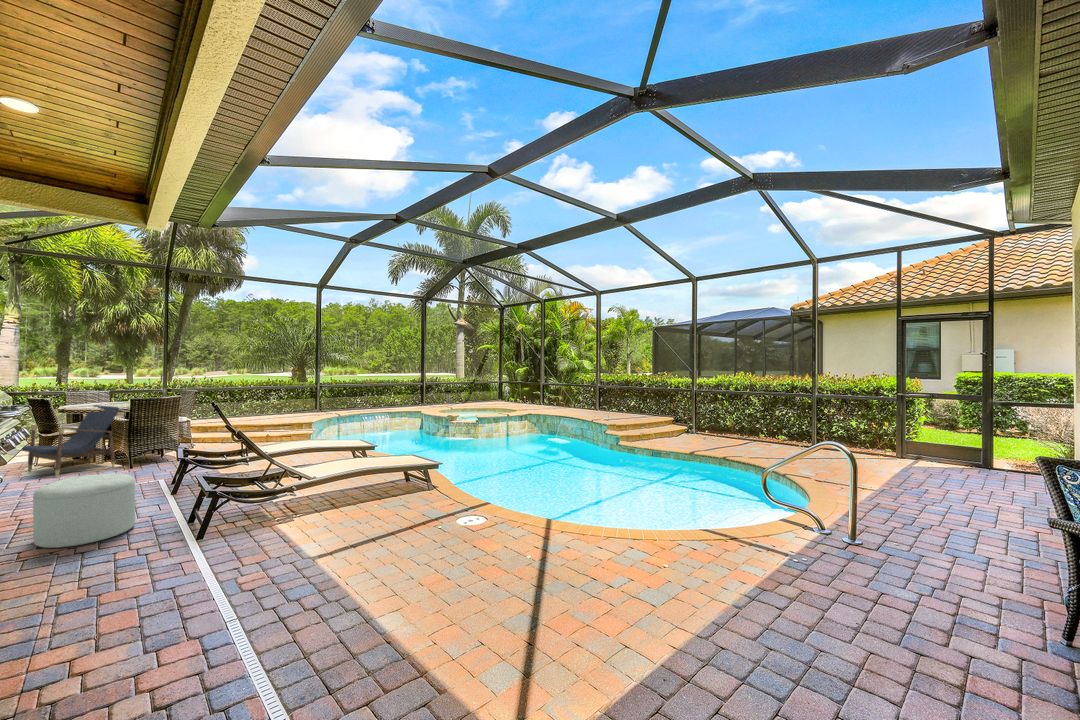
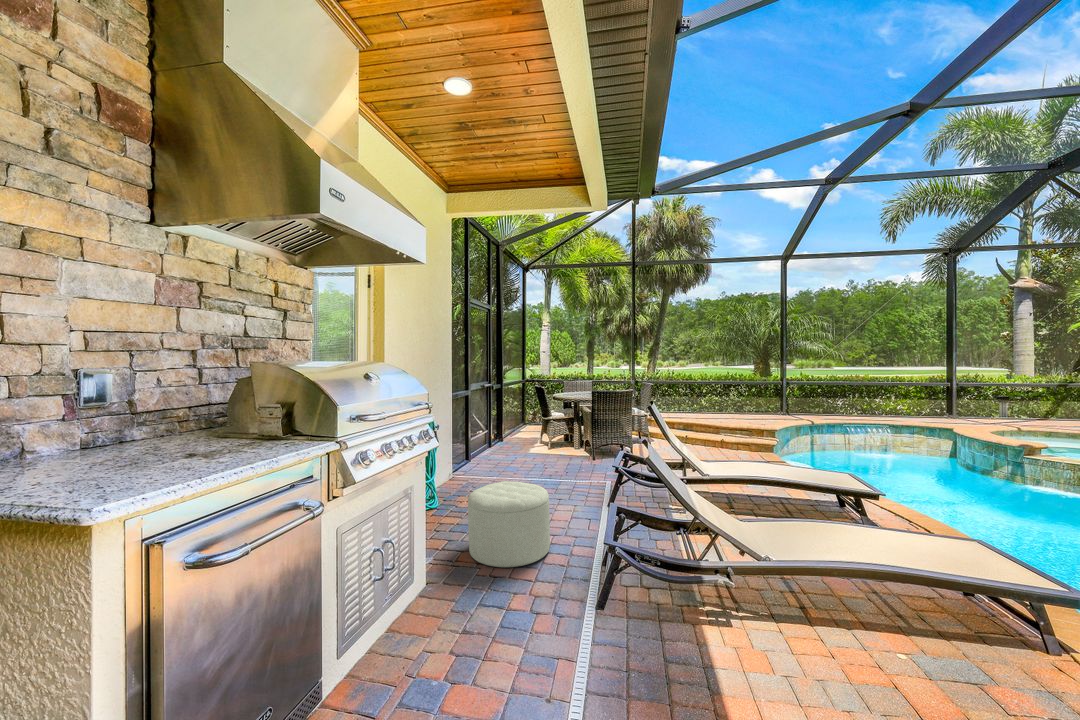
lounge chair: present [21,405,119,478] -> none [523,397,584,461]

